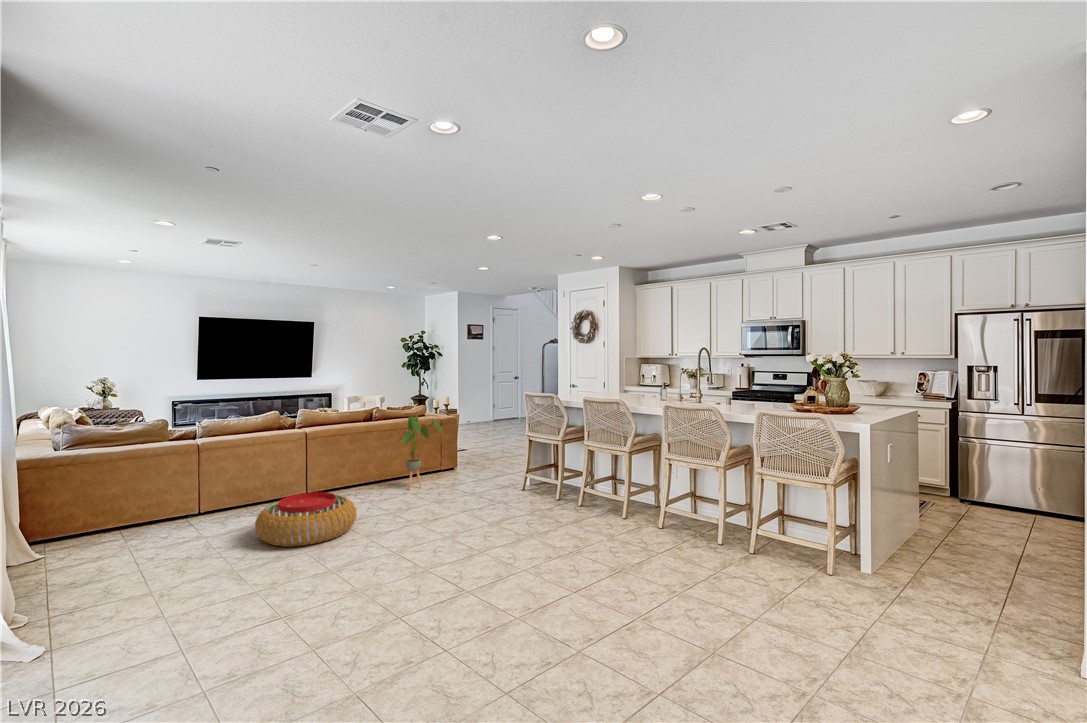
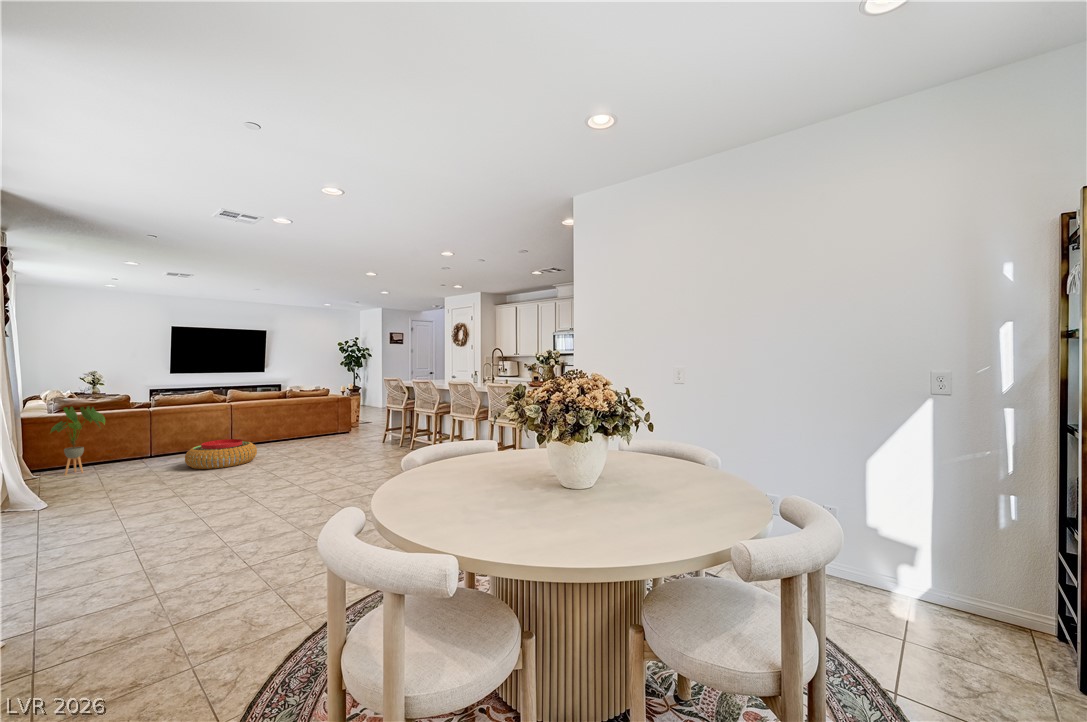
house plant: present [398,415,443,489] -> present [51,406,105,475]

